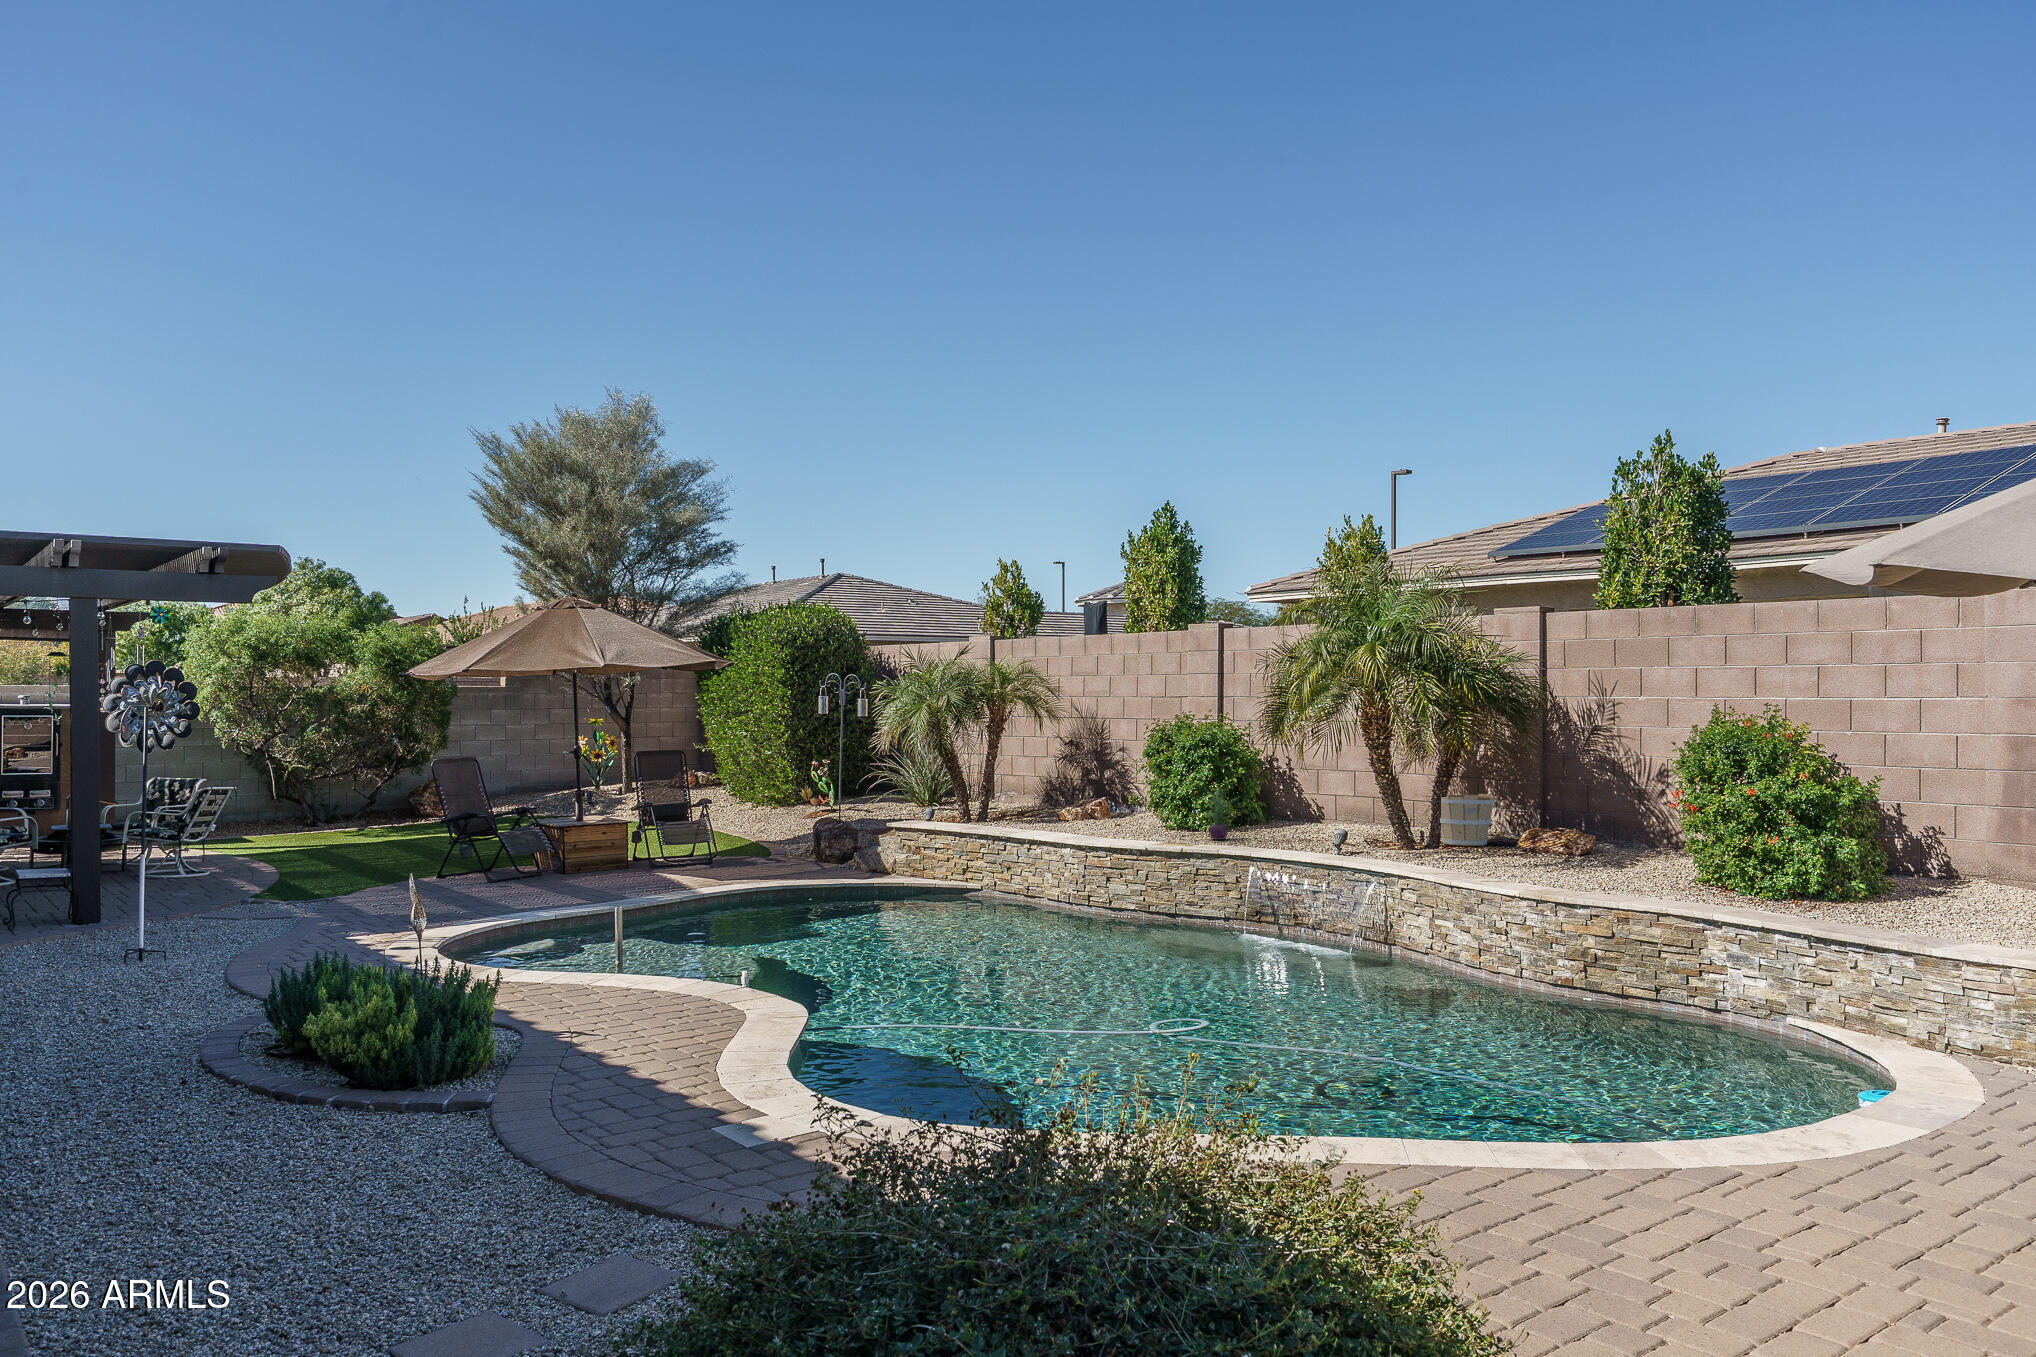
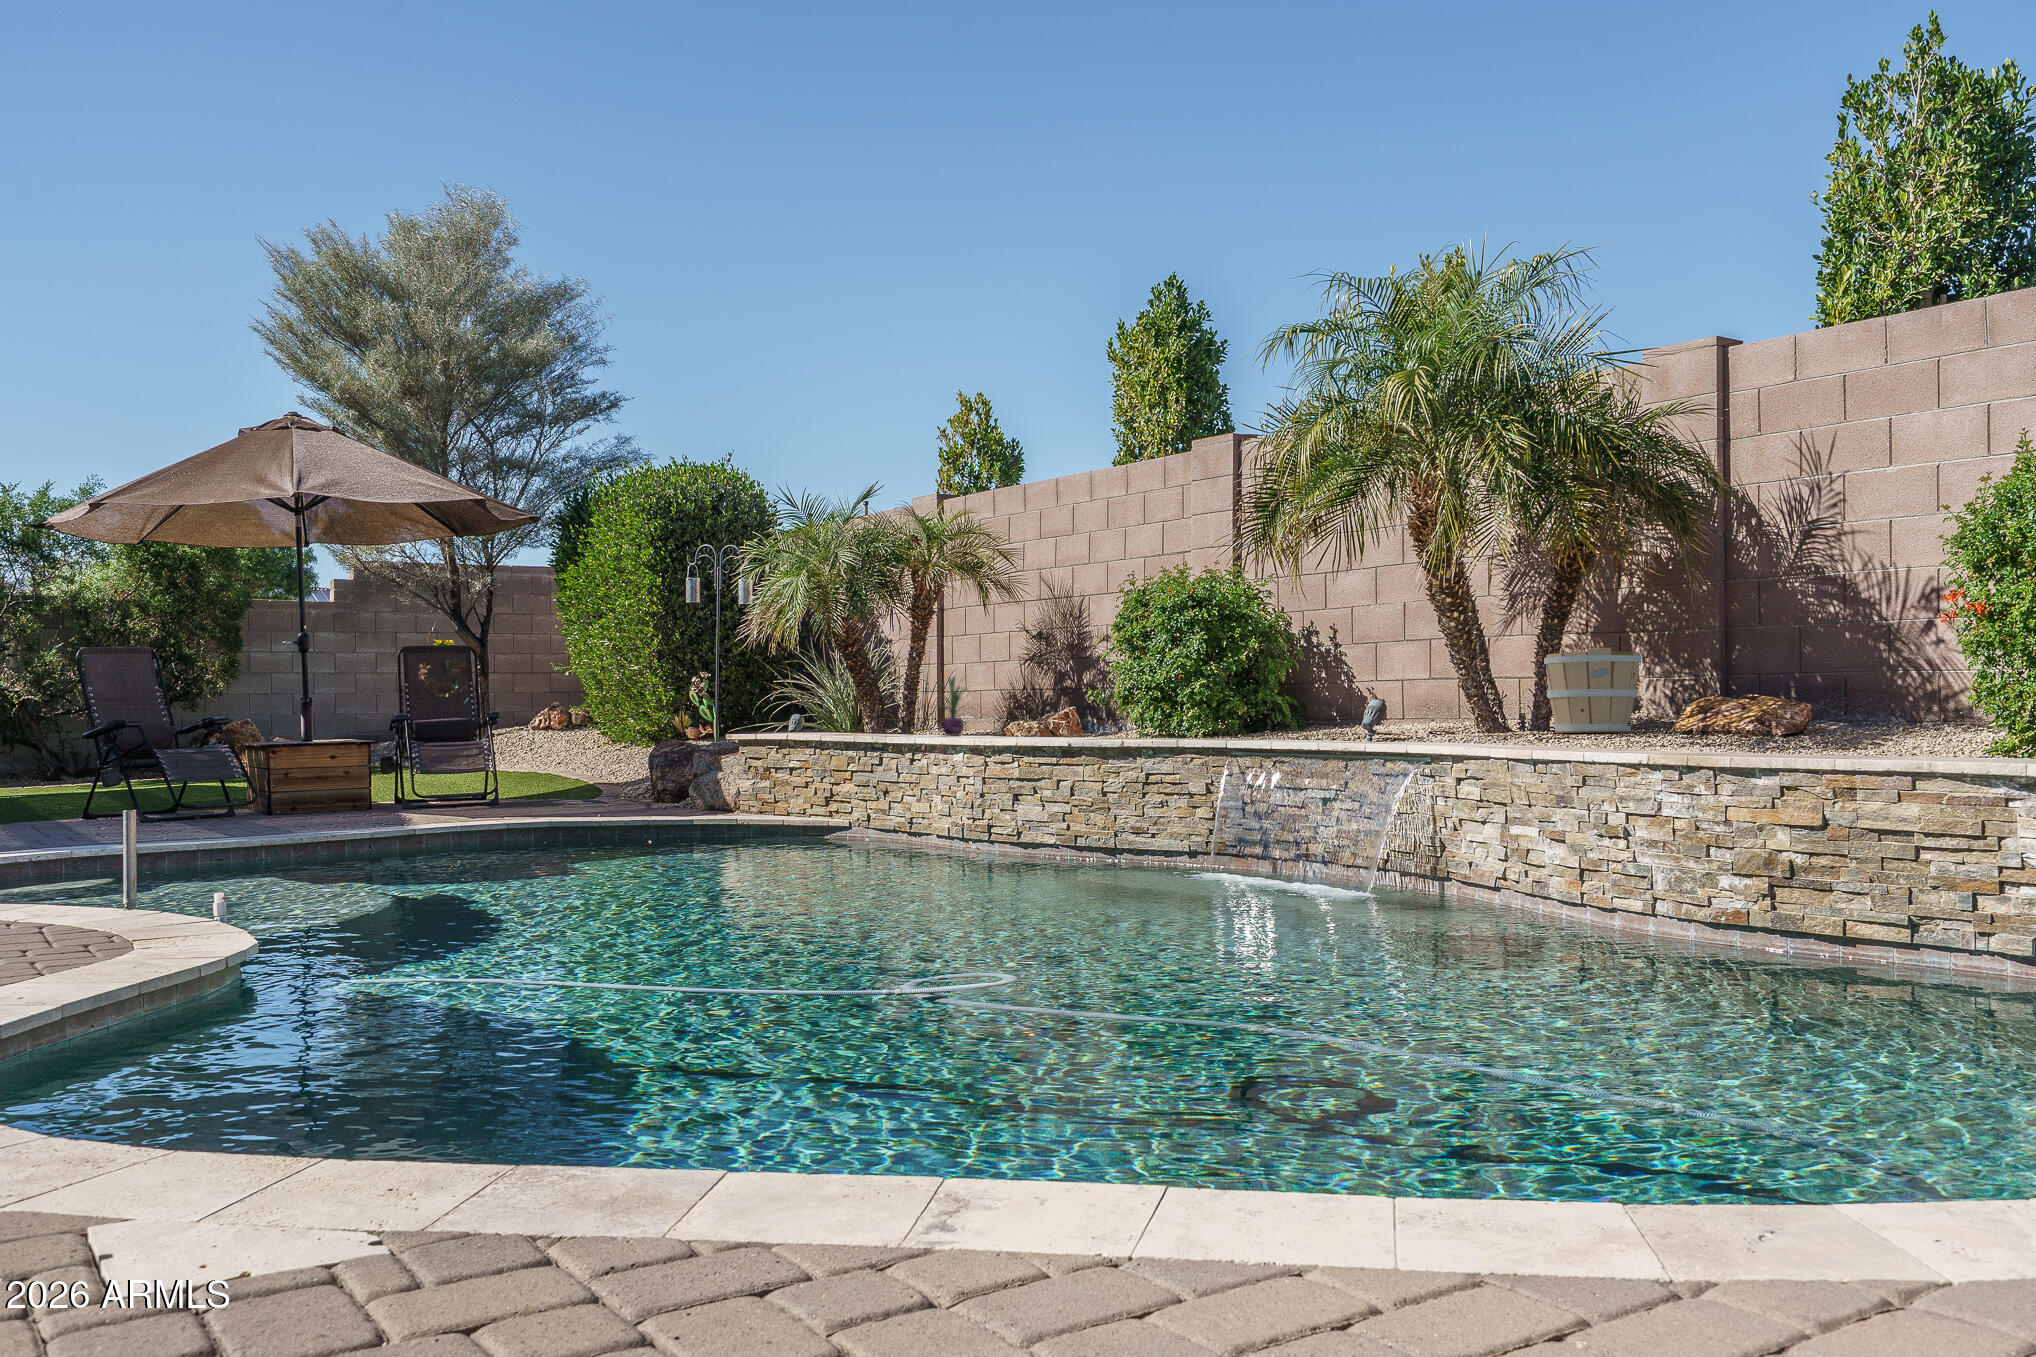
decorative plant: present [1204,788,1228,840] -> present [942,677,965,736]

